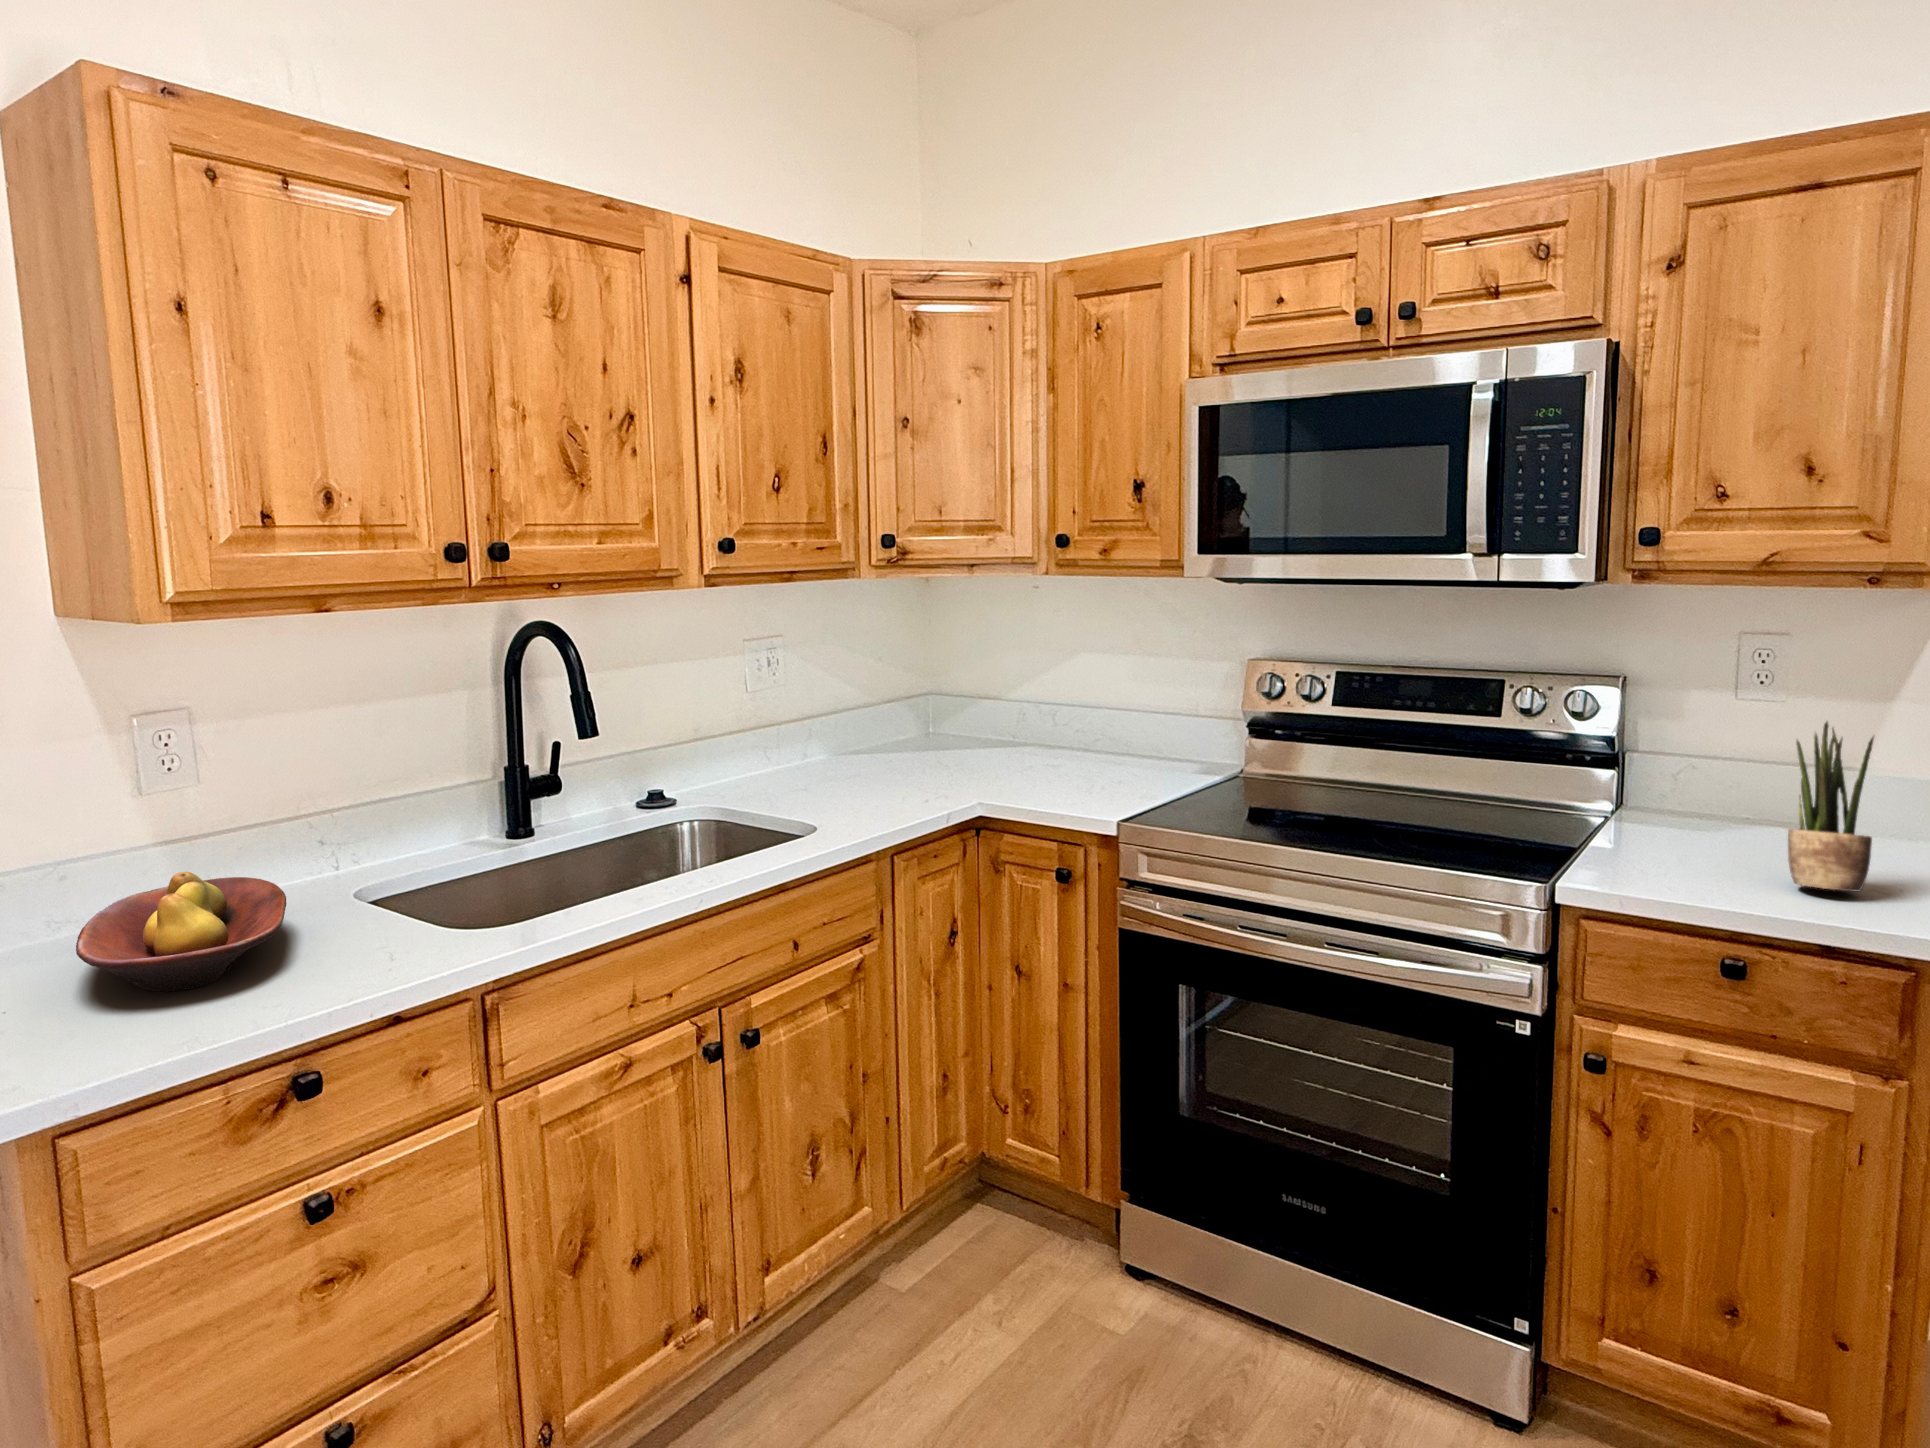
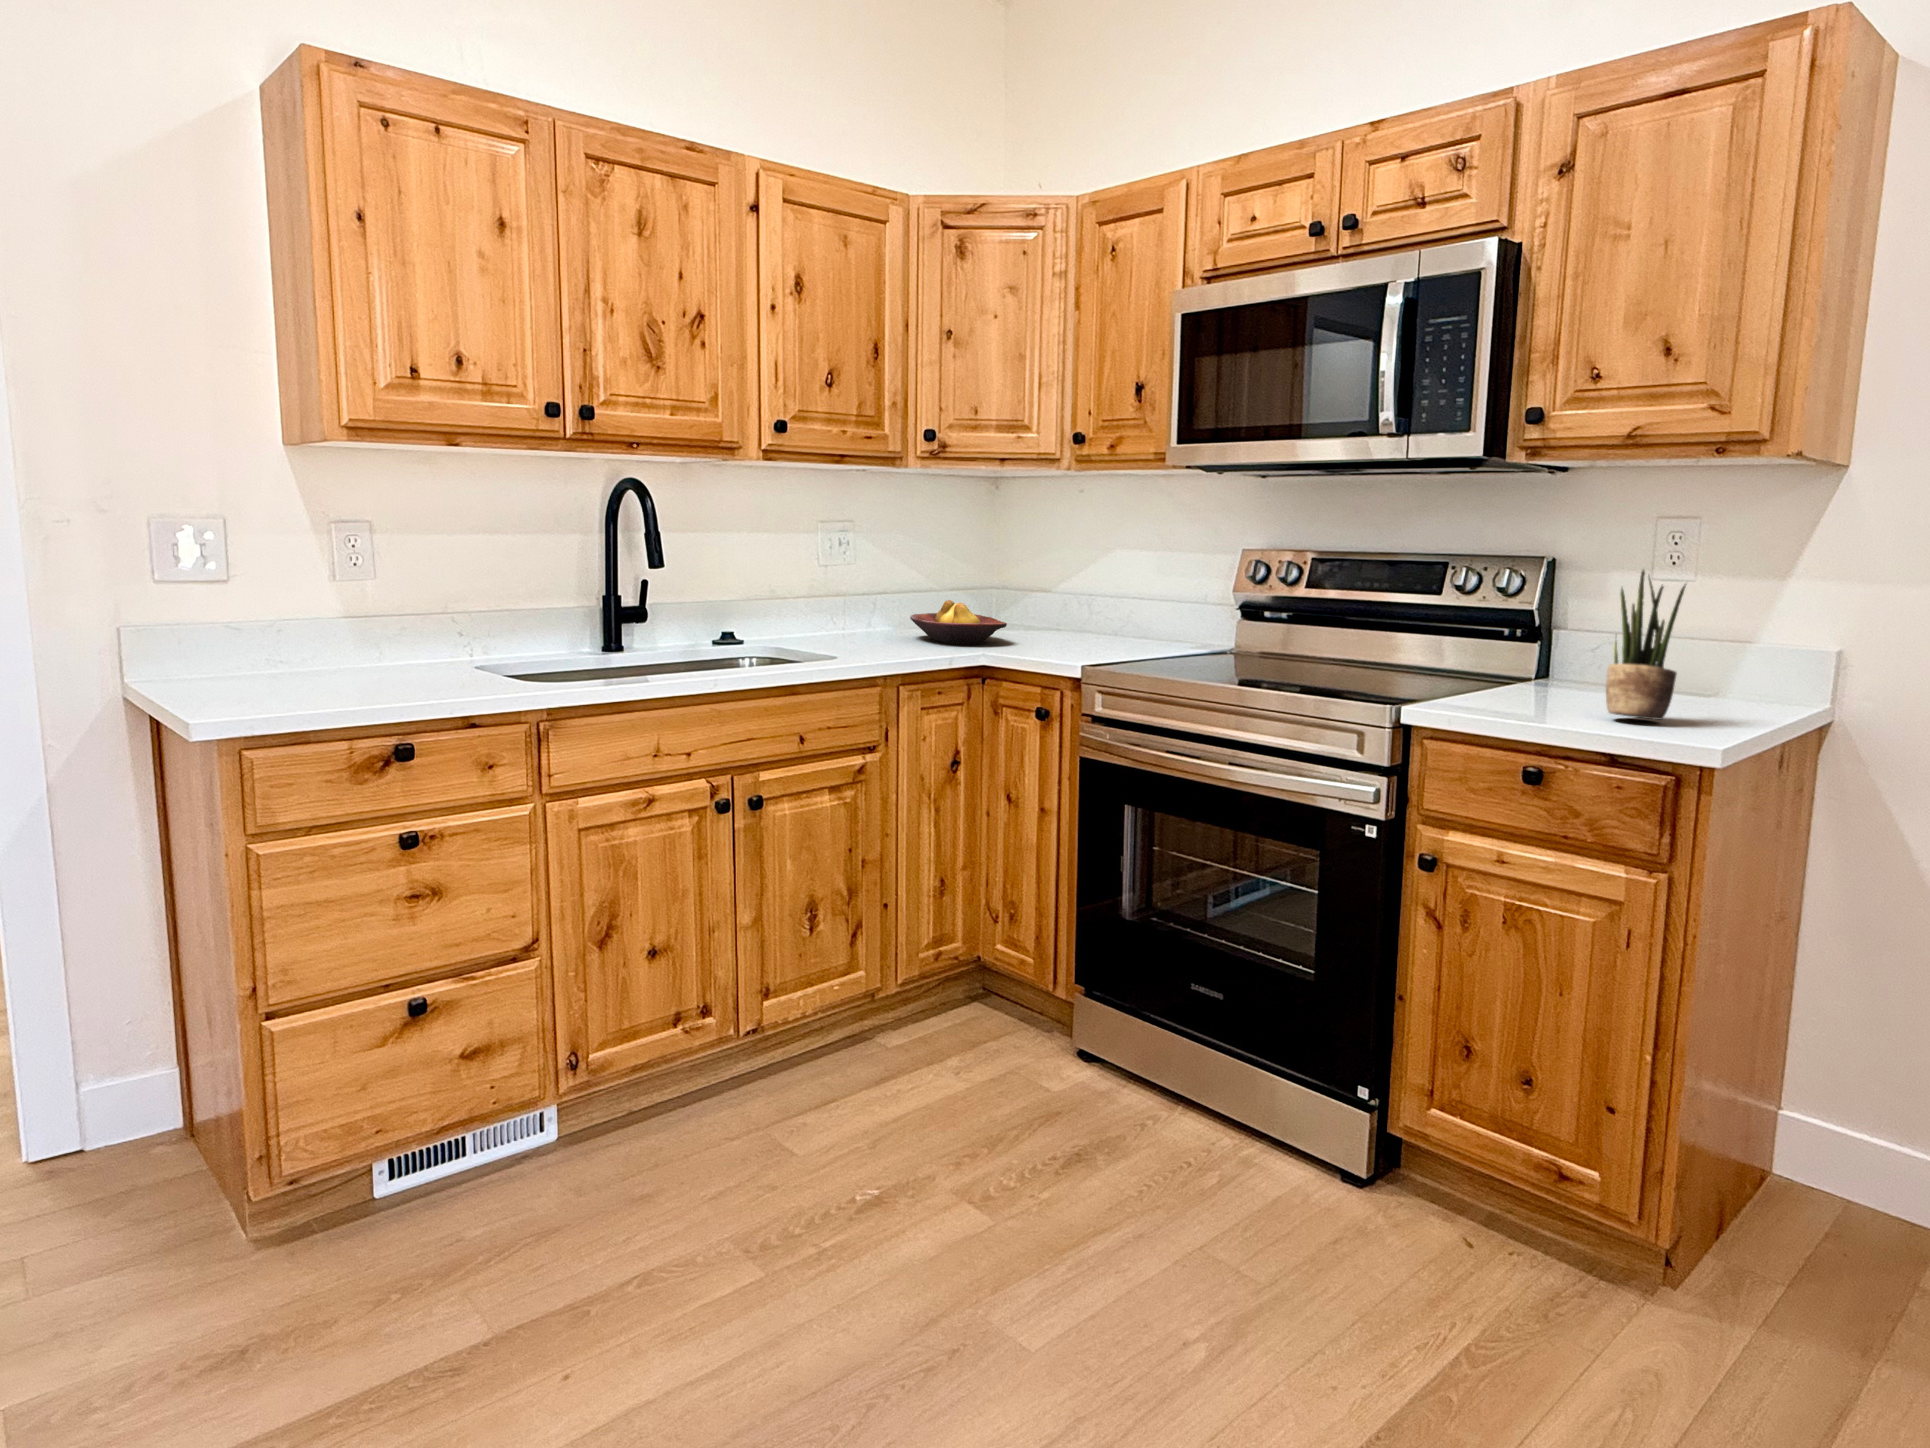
fruit bowl: present [76,872,286,992] -> present [910,600,1007,645]

